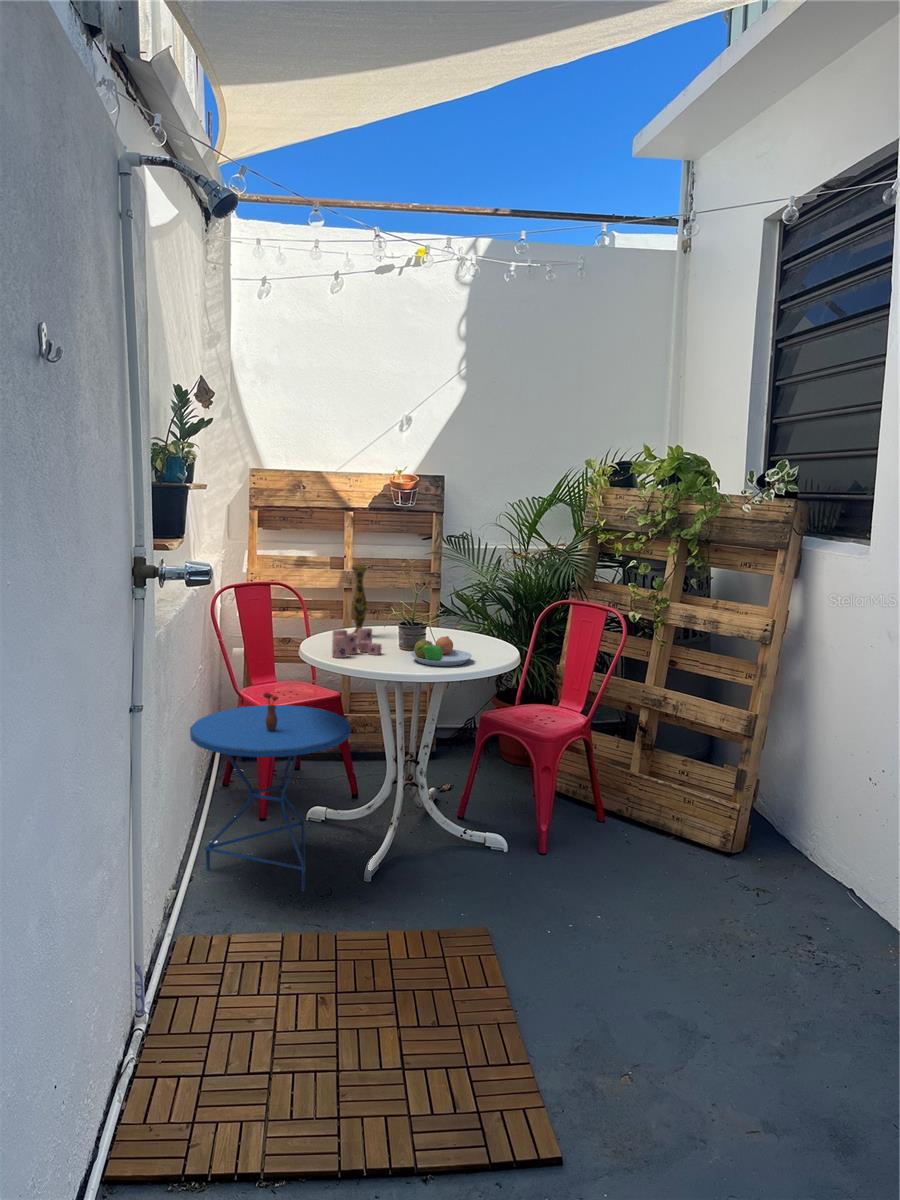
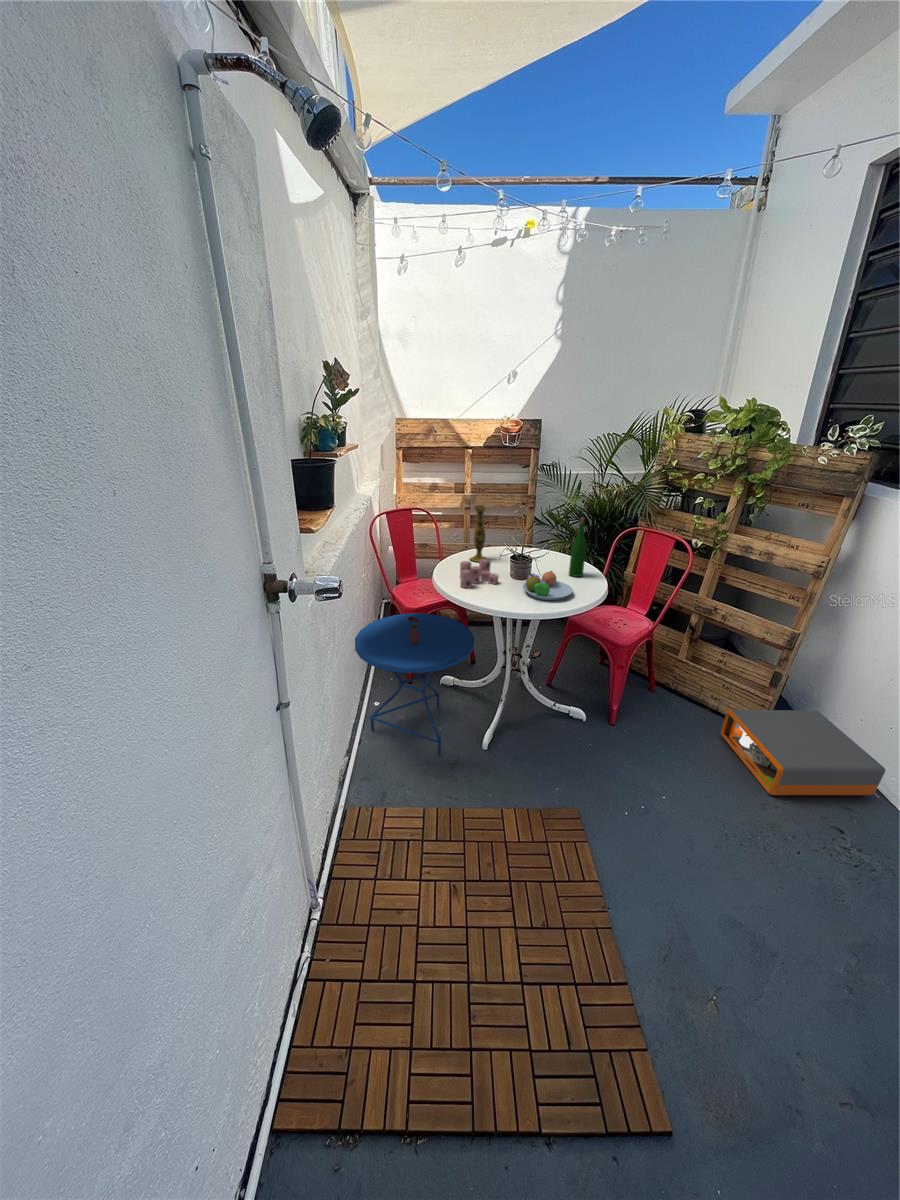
wine bottle: none [472,574,491,649] -> present [569,517,586,577]
storage box: none [681,819,860,912] -> present [720,710,885,795]

